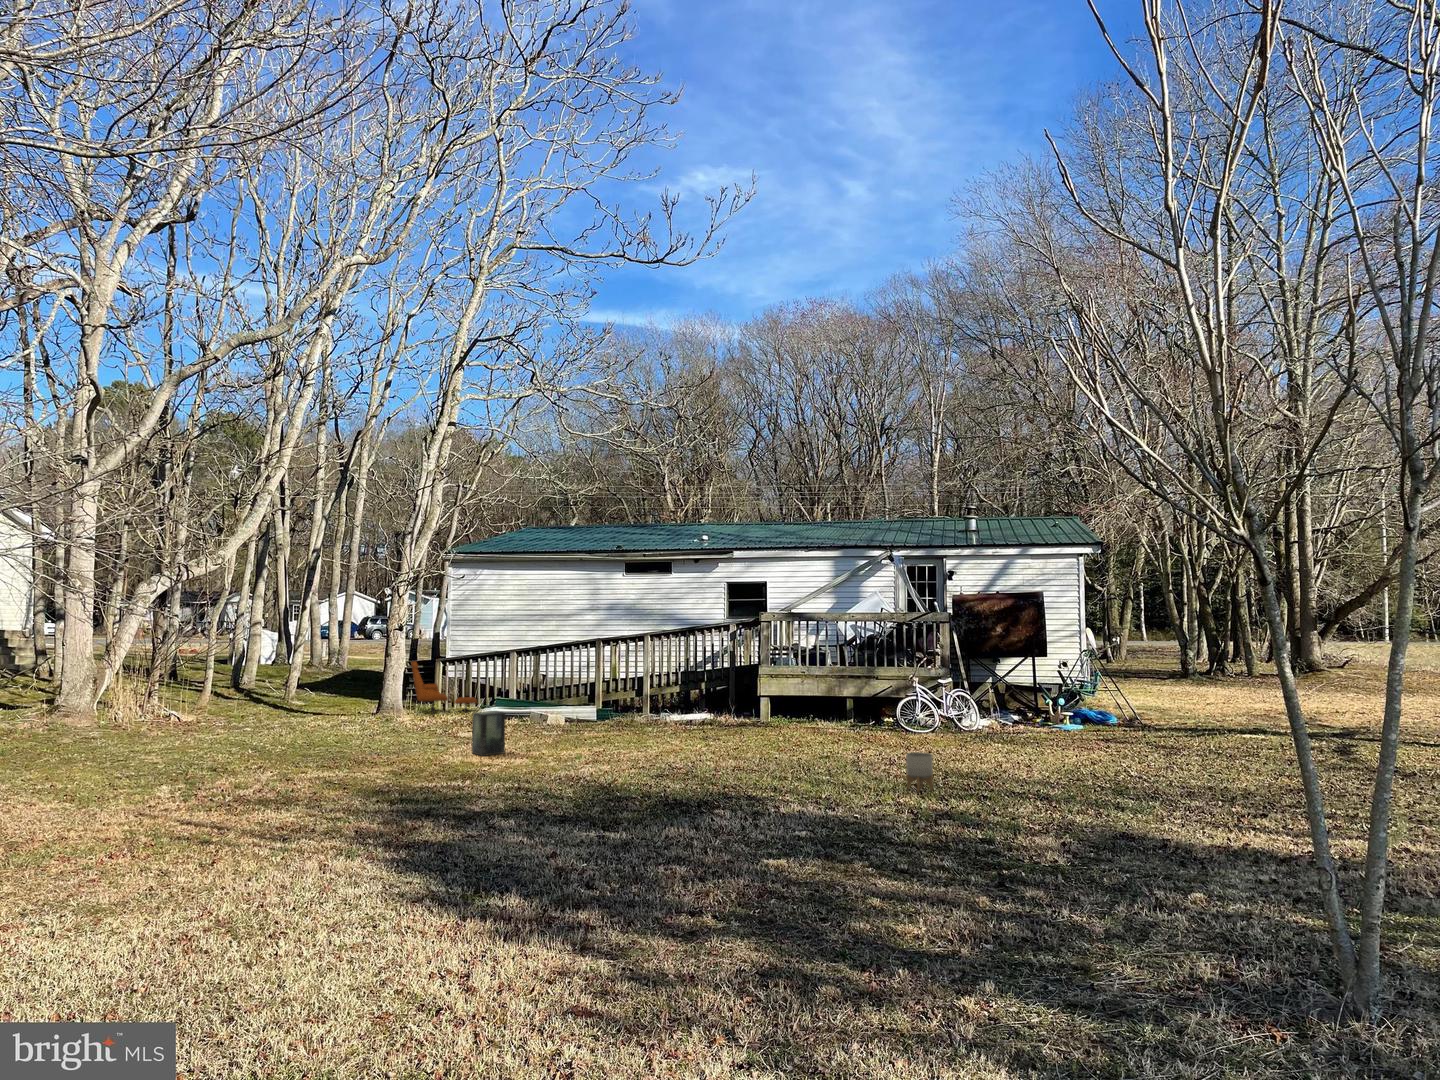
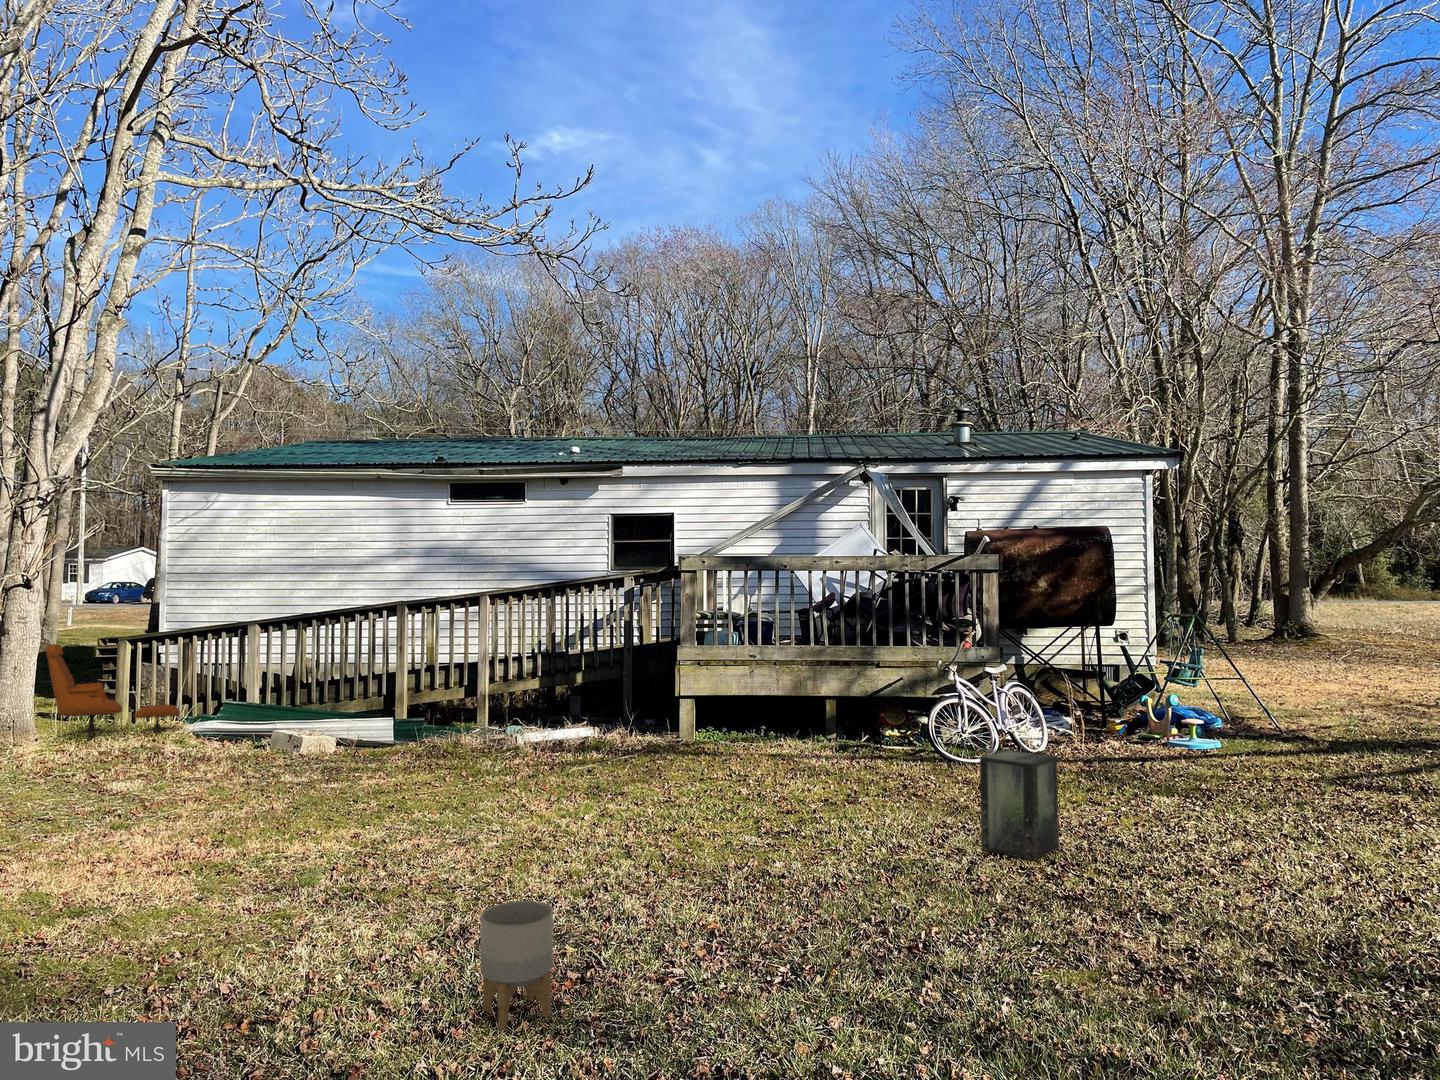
storage box: present [472,711,506,756] -> present [980,750,1059,860]
planter: present [906,752,933,792] -> present [480,901,553,1029]

